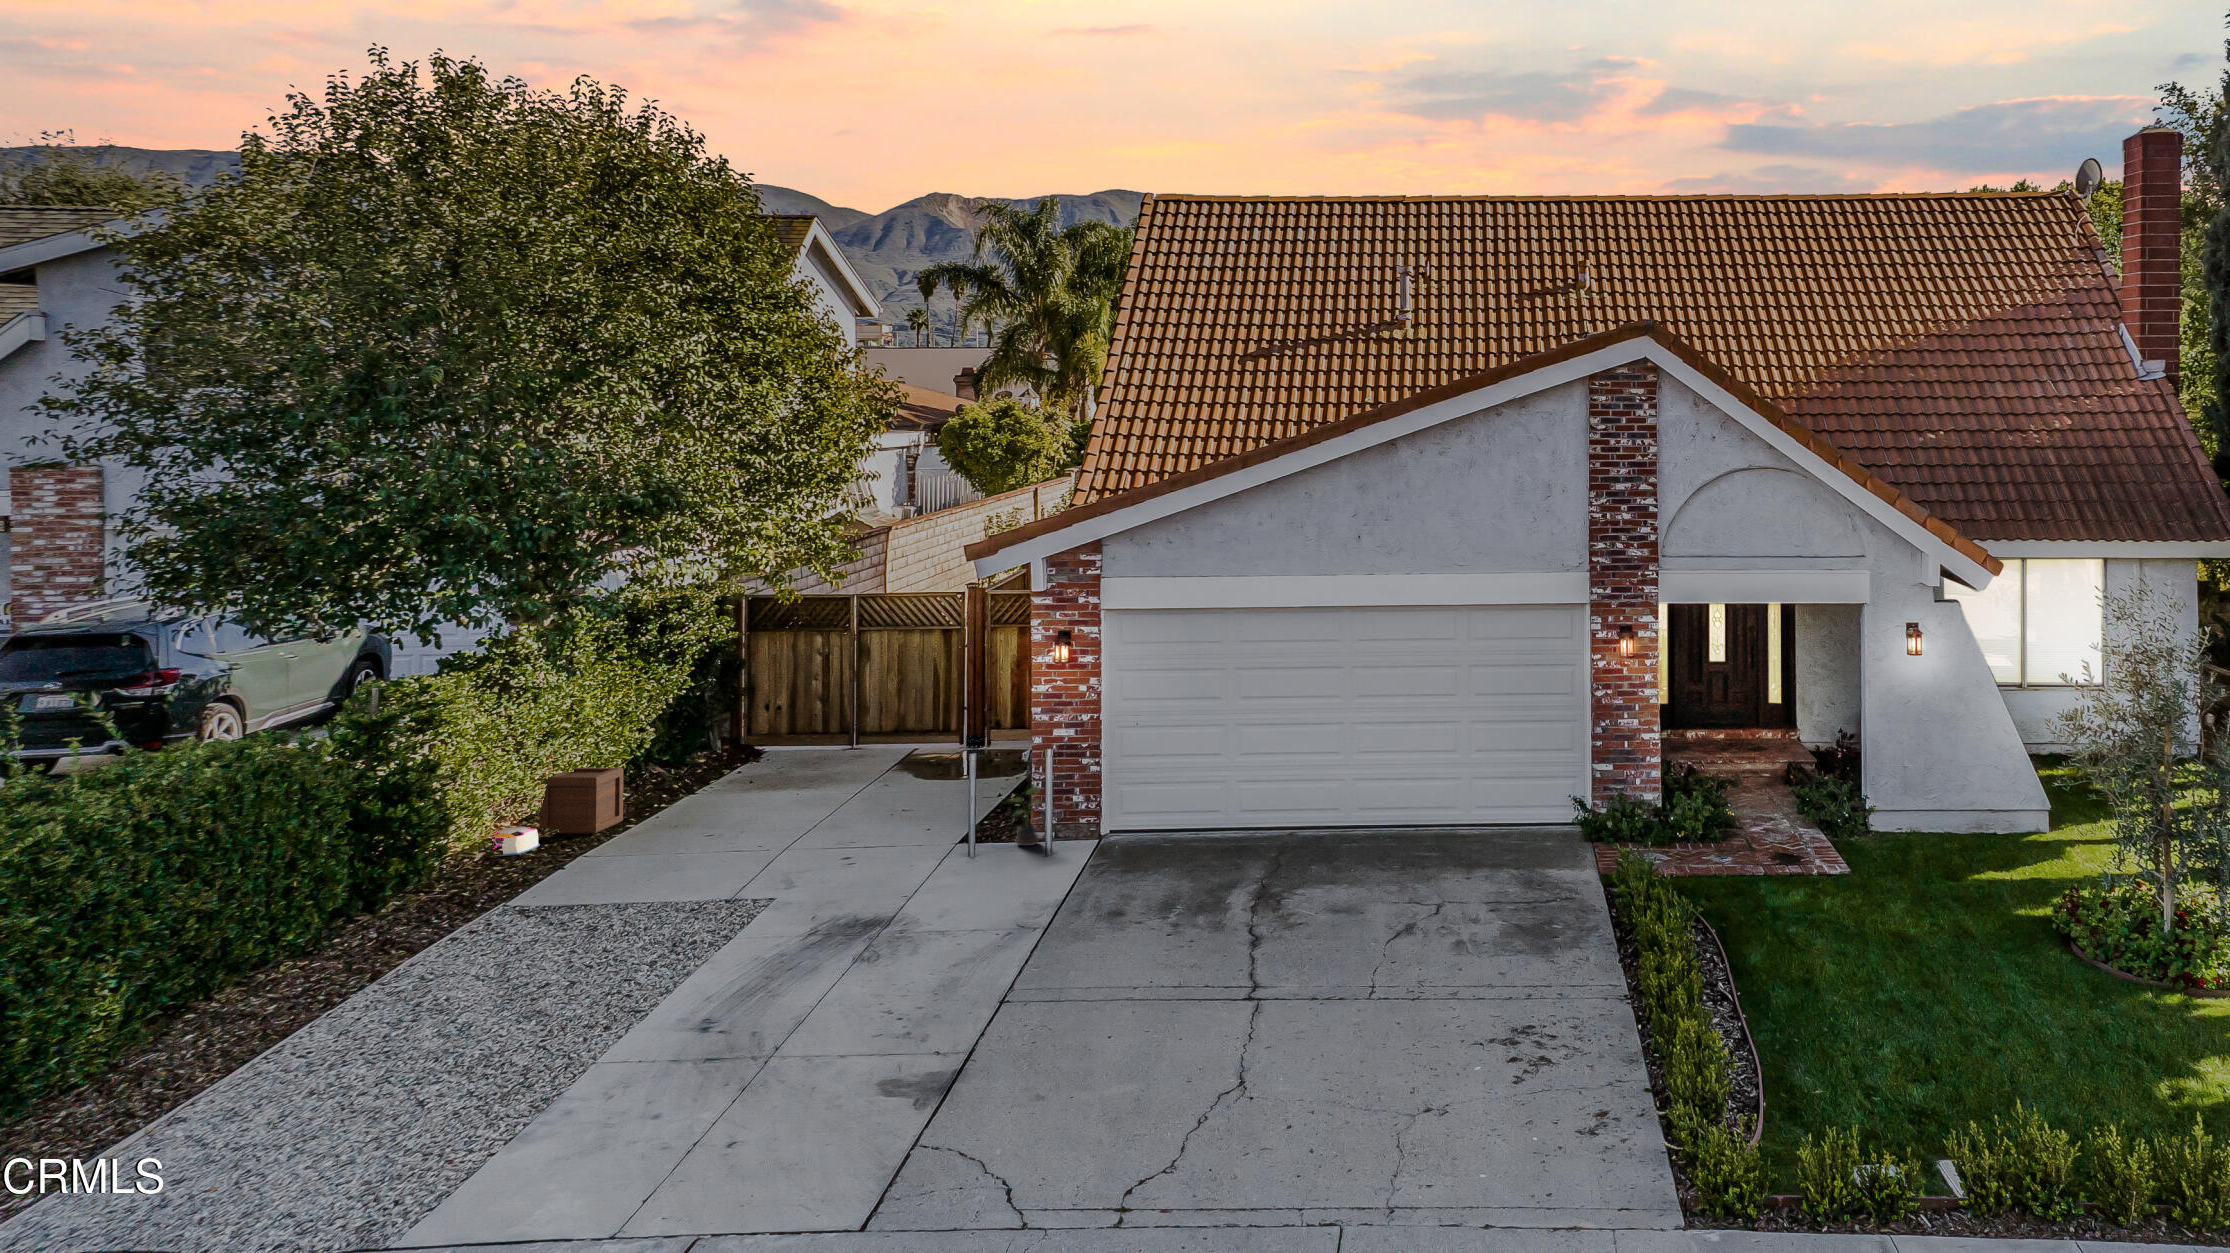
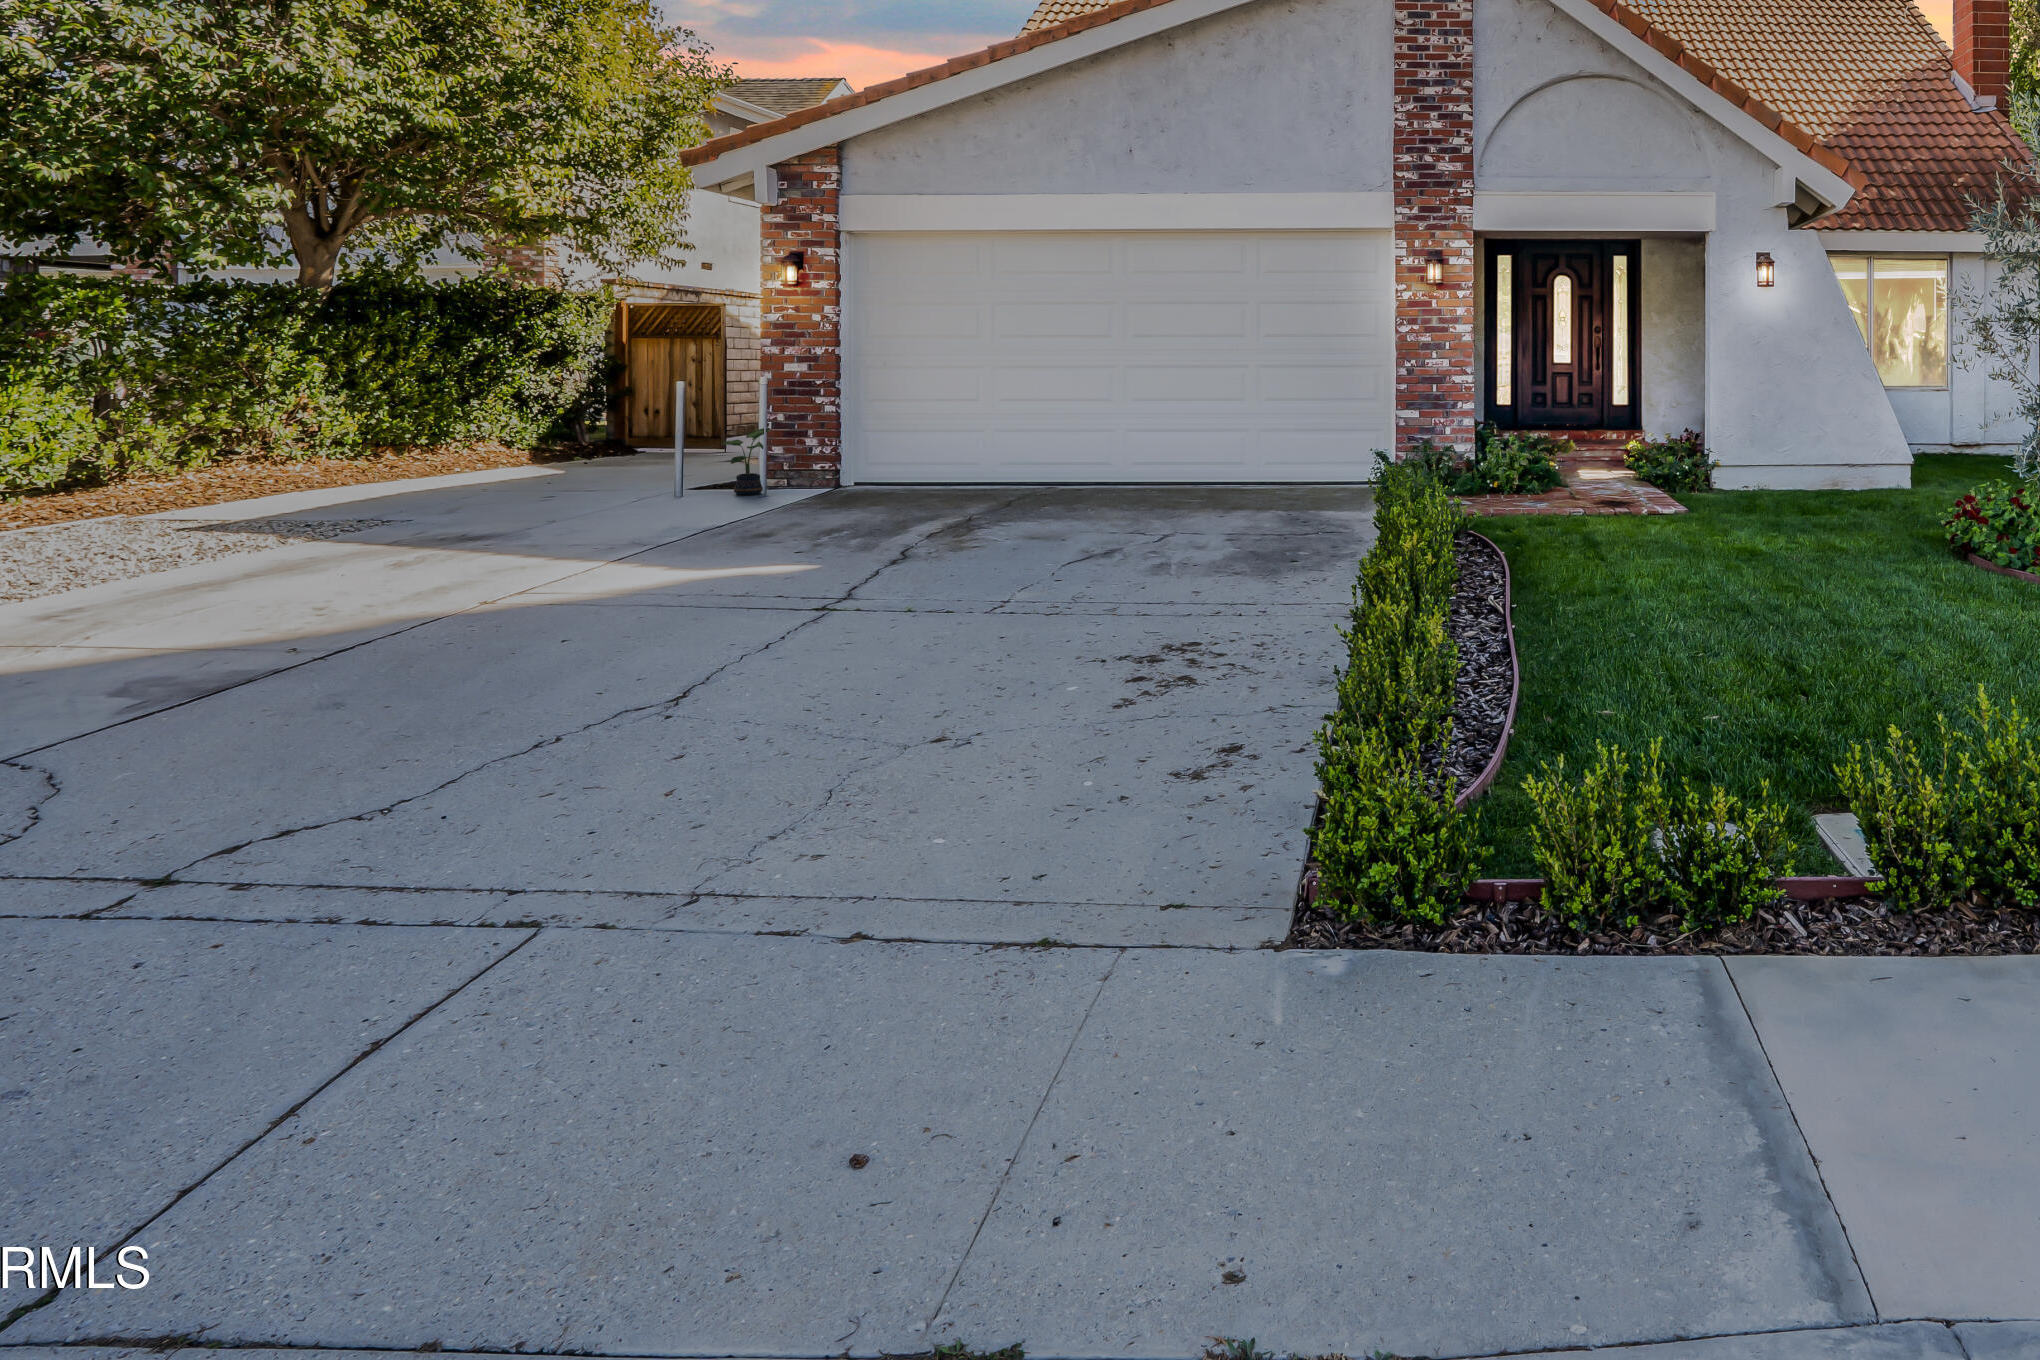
wooden crate: present [540,768,624,834] -> none [190,416,309,485]
storage bin: present [491,827,540,856] -> none [92,471,174,500]

